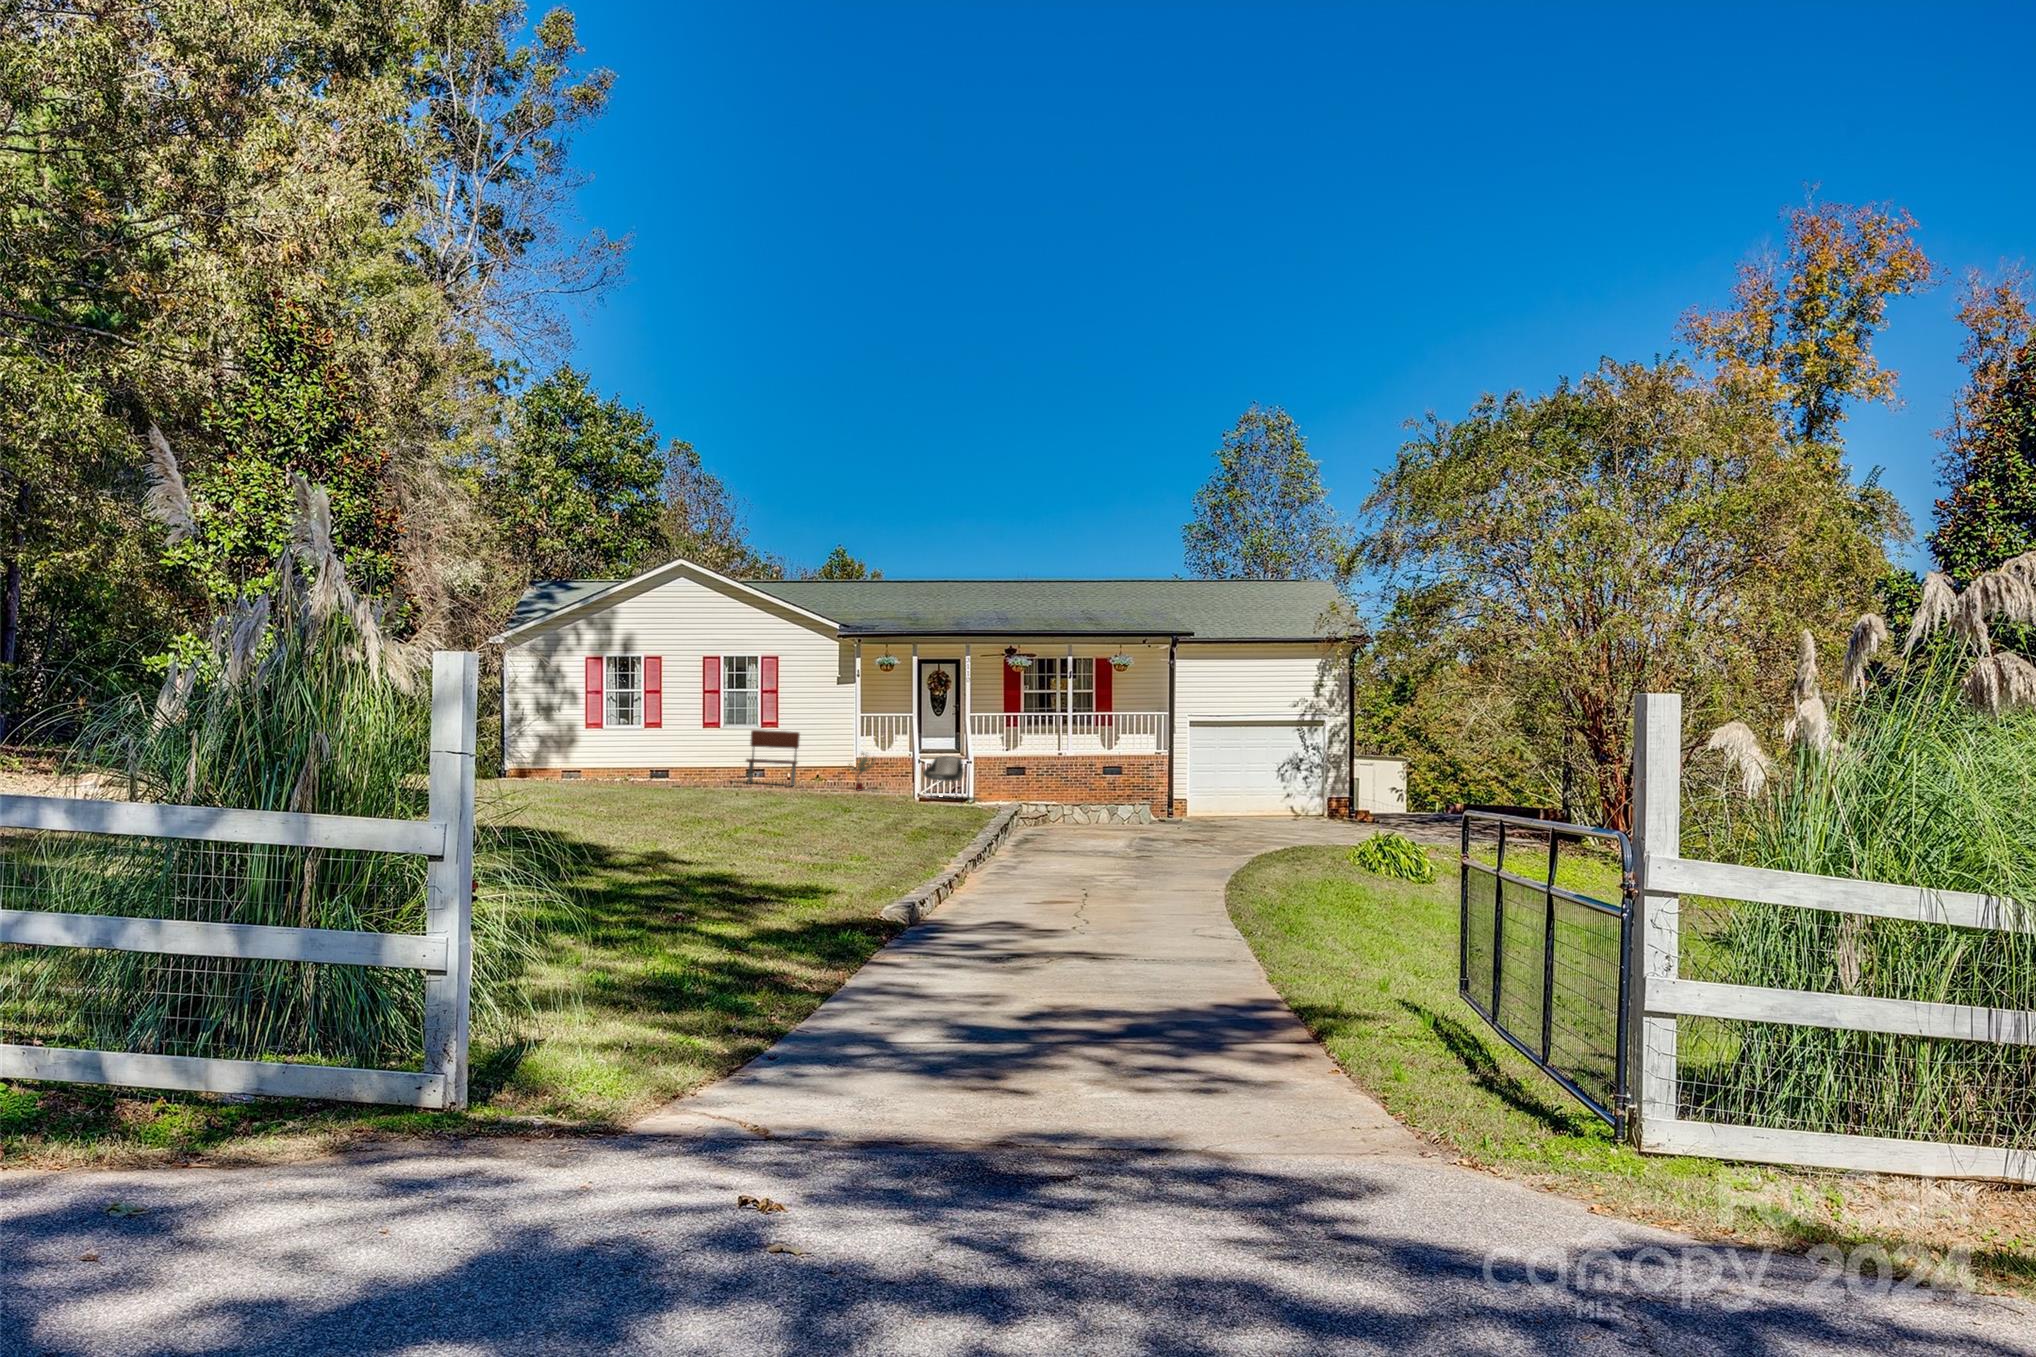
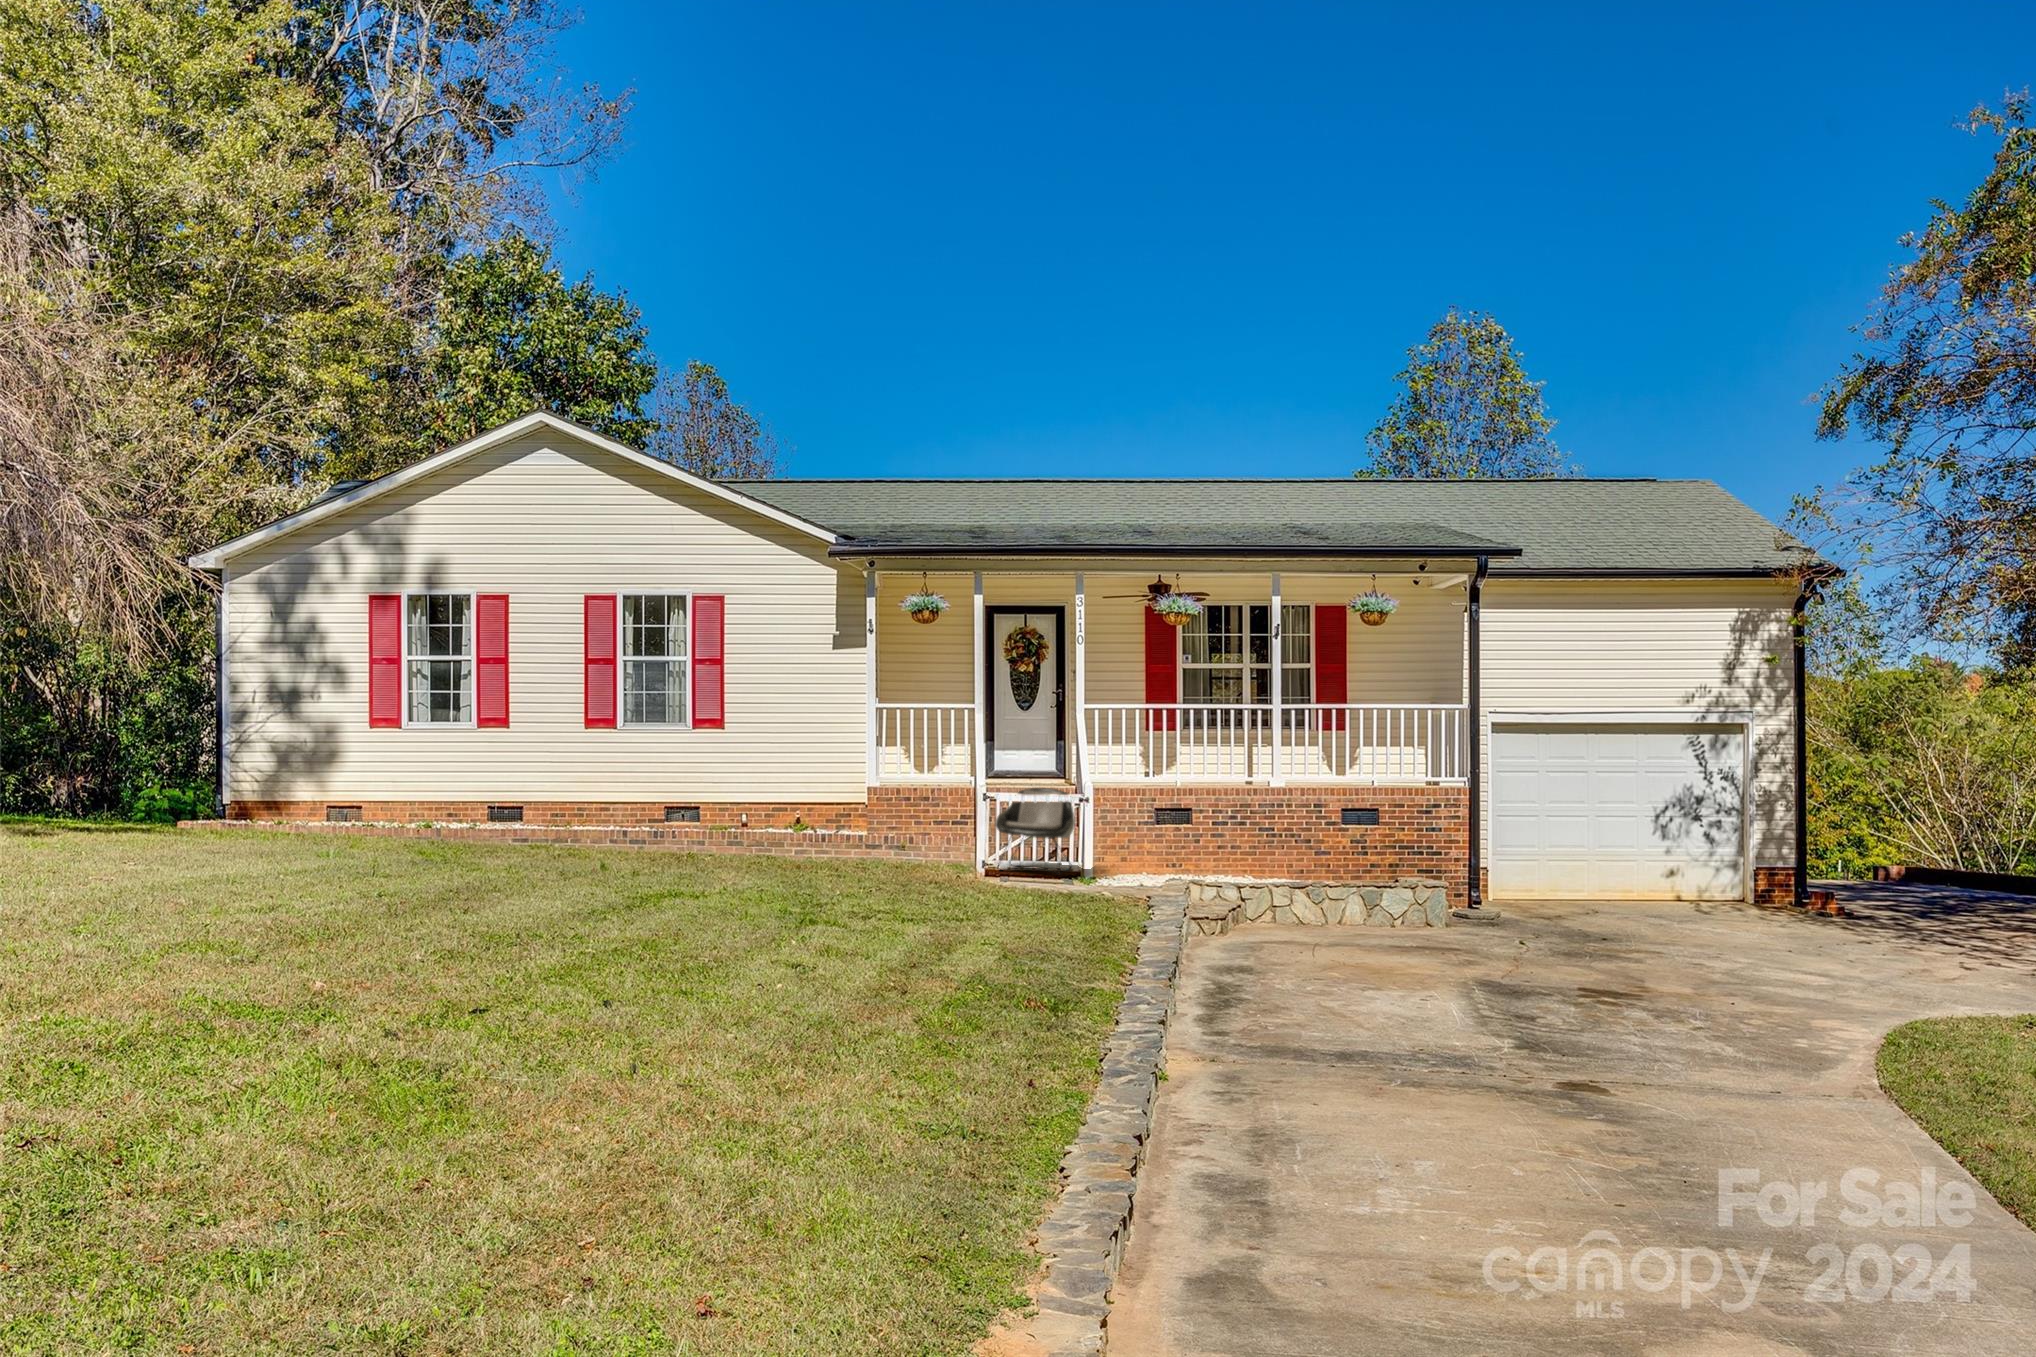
bench: present [746,730,800,785] -> none [652,734,761,843]
potted tree: present [847,753,875,790] -> none [845,777,906,852]

